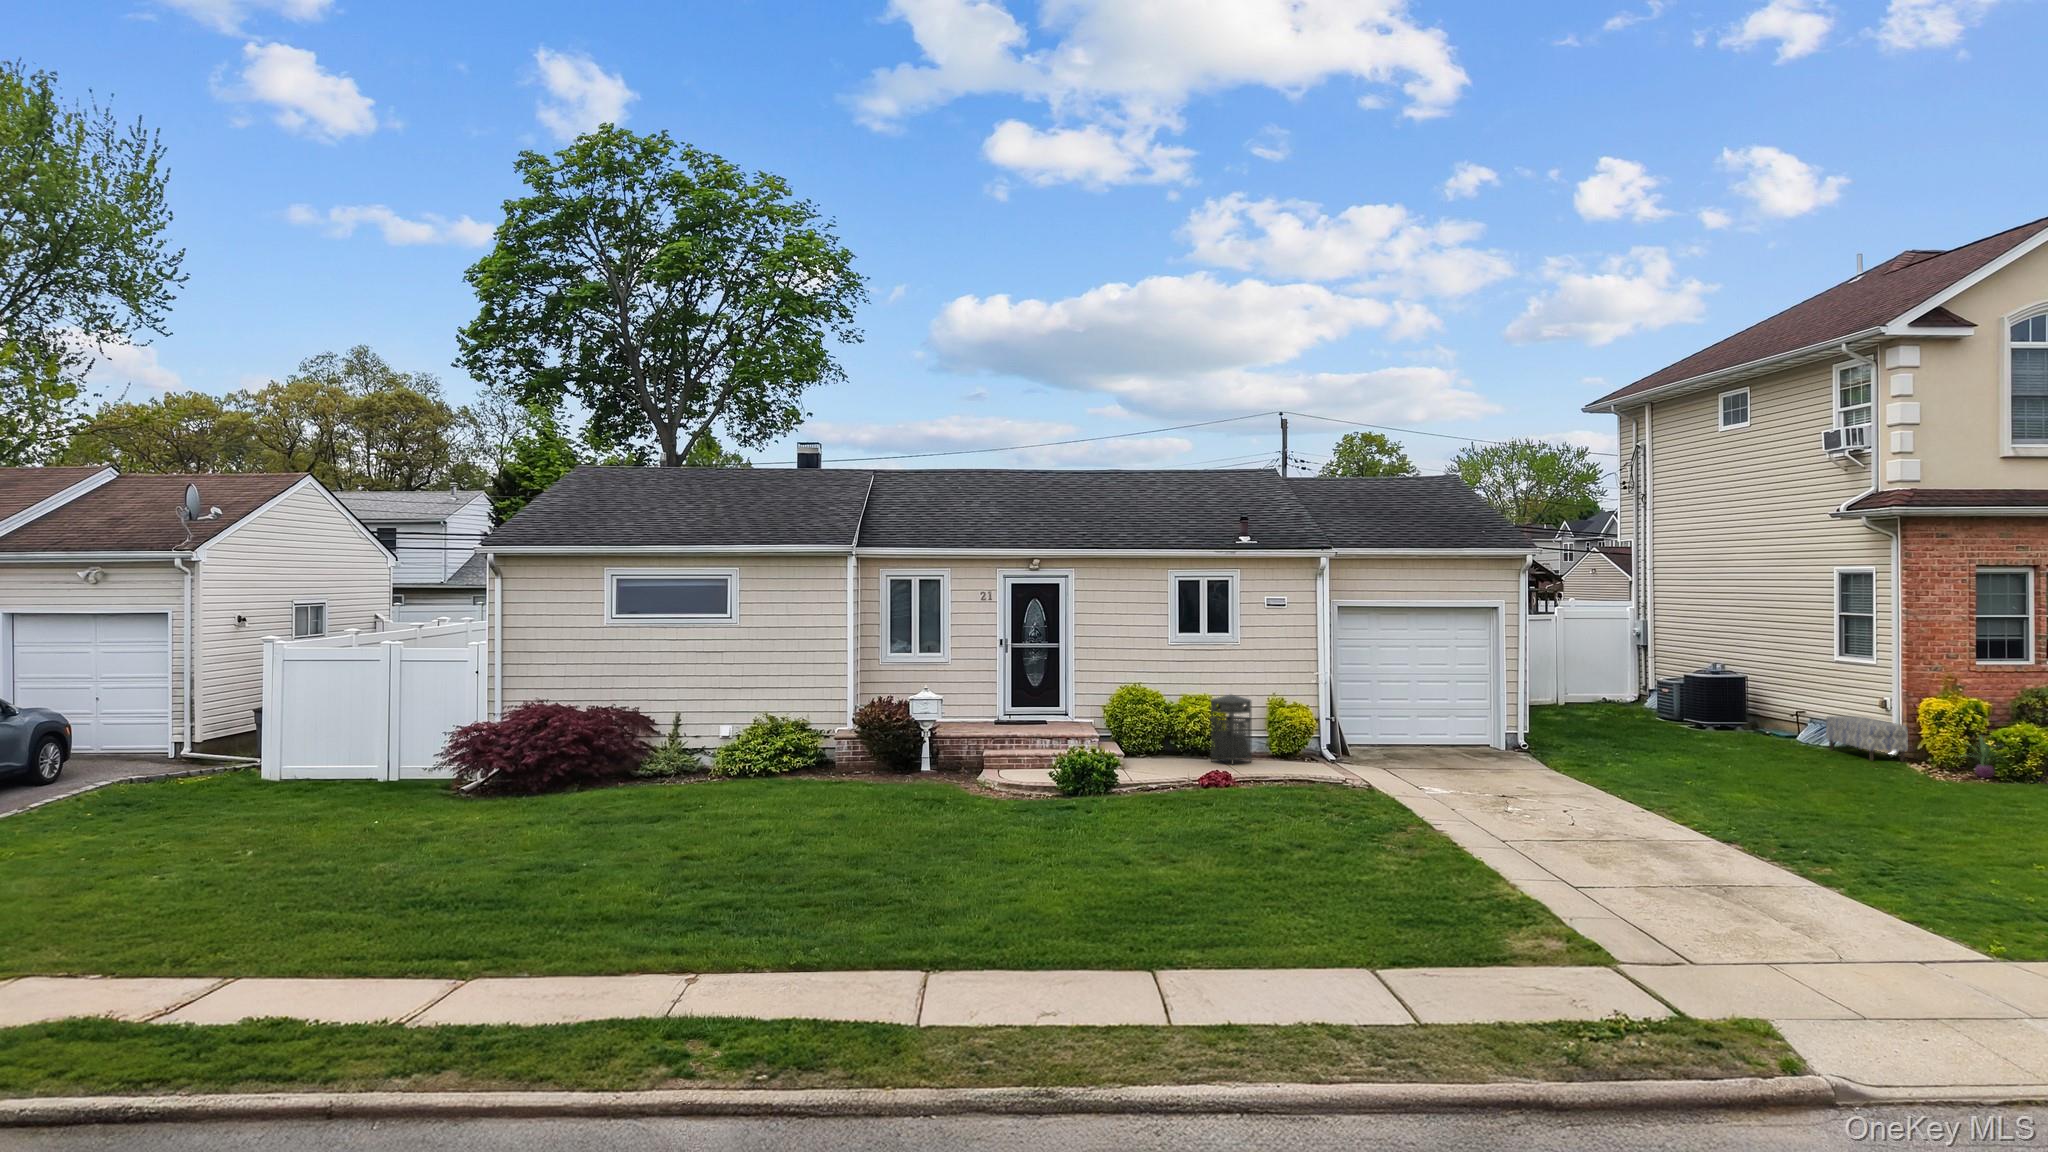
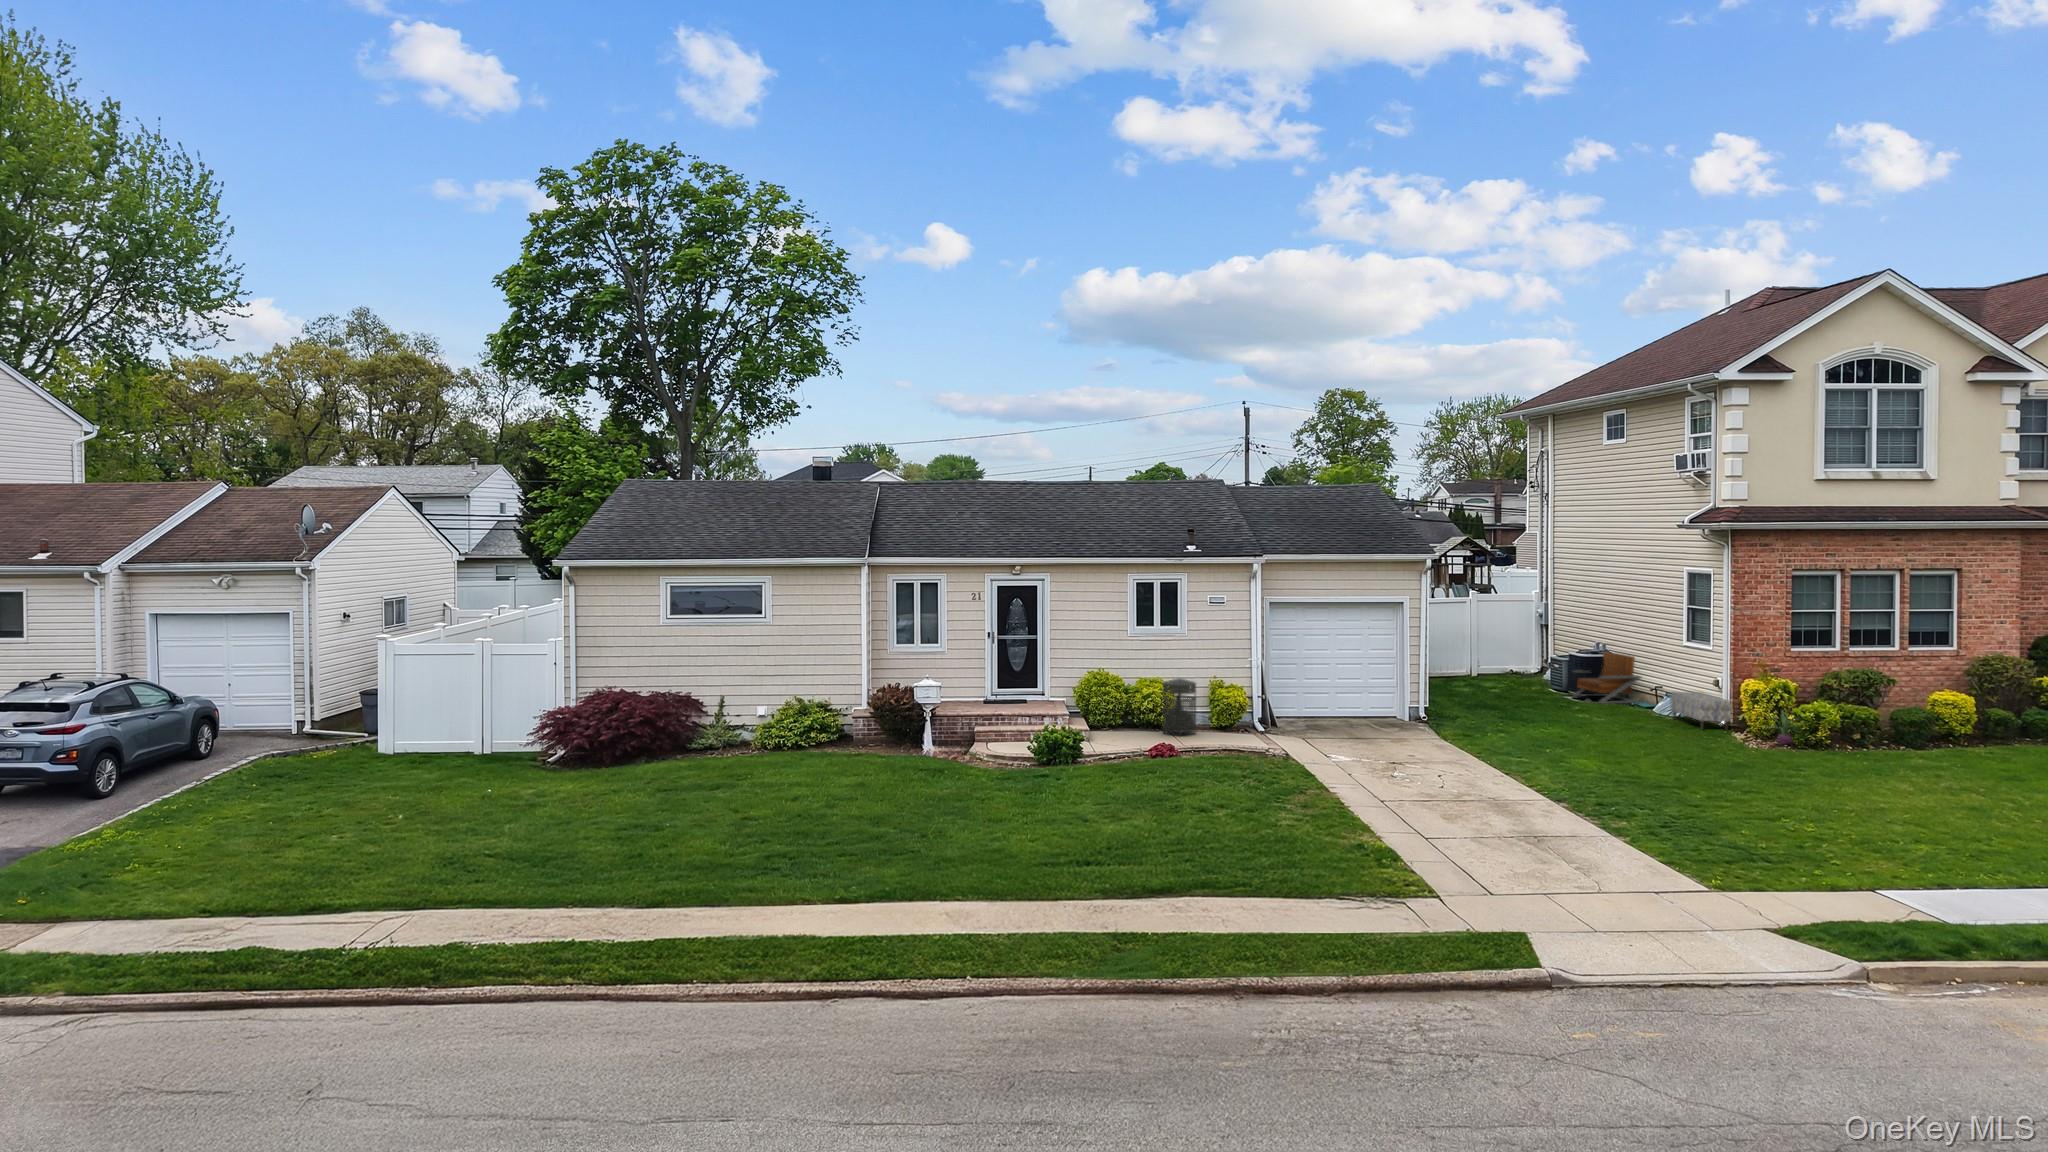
lounge chair: none [1694,672,1781,733] -> present [1573,652,1641,703]

